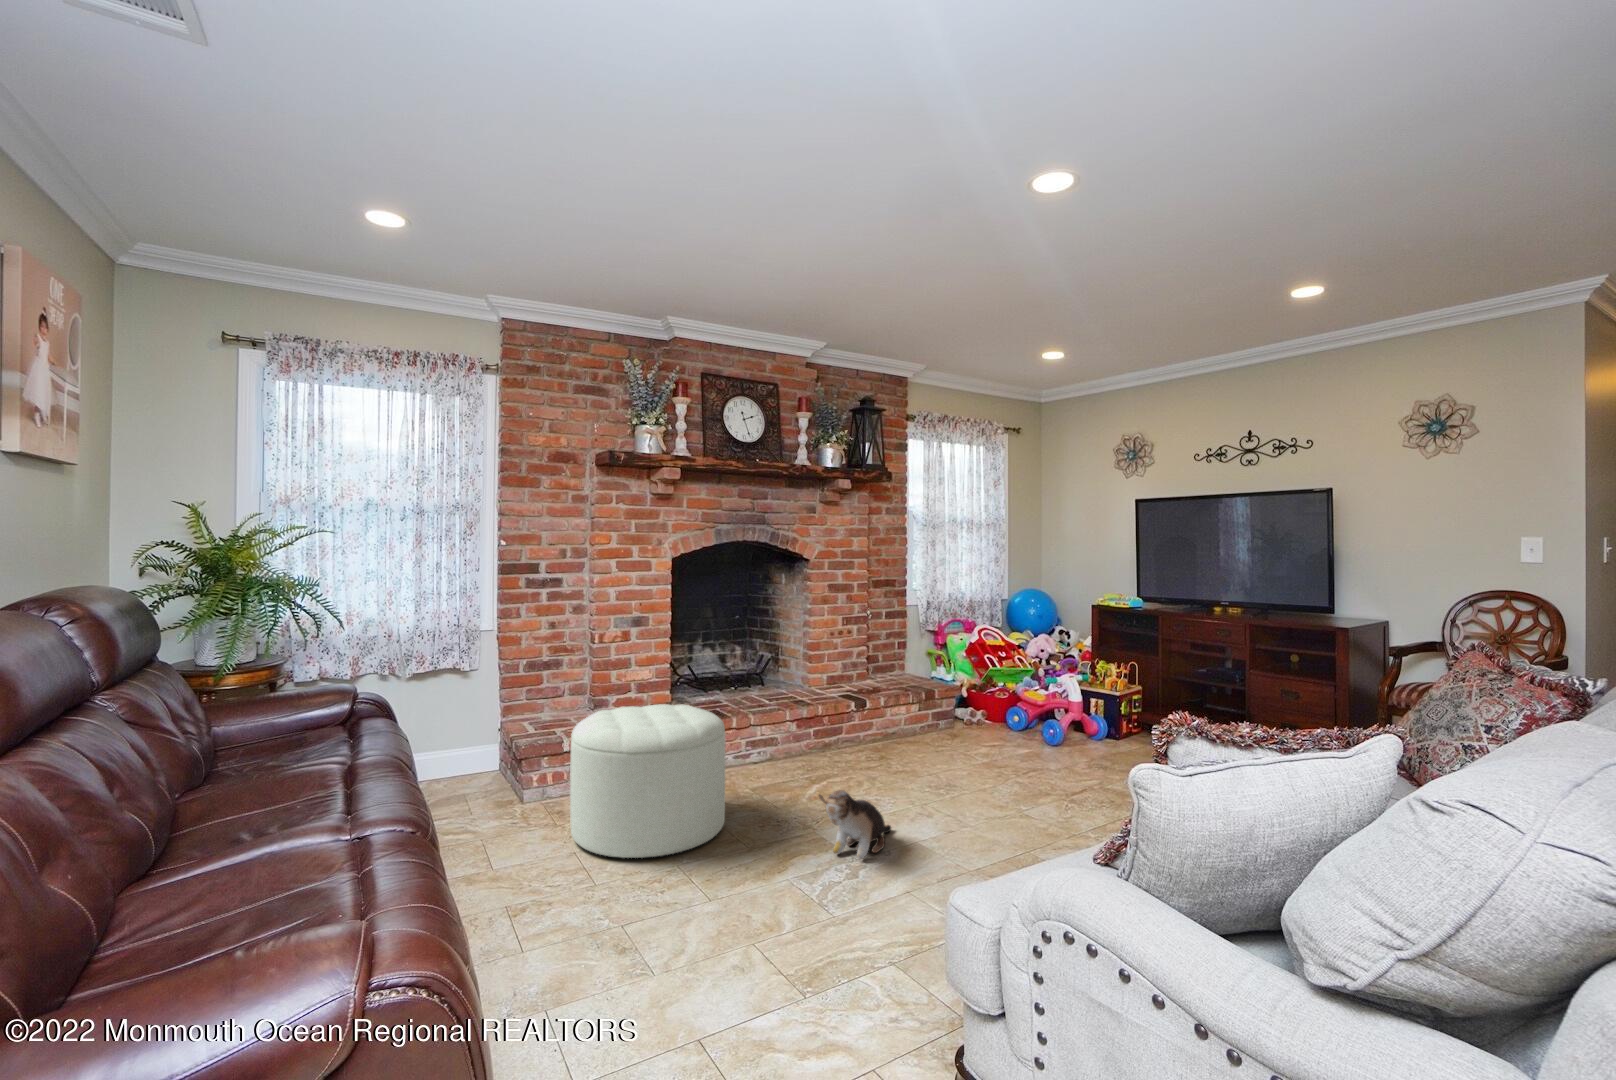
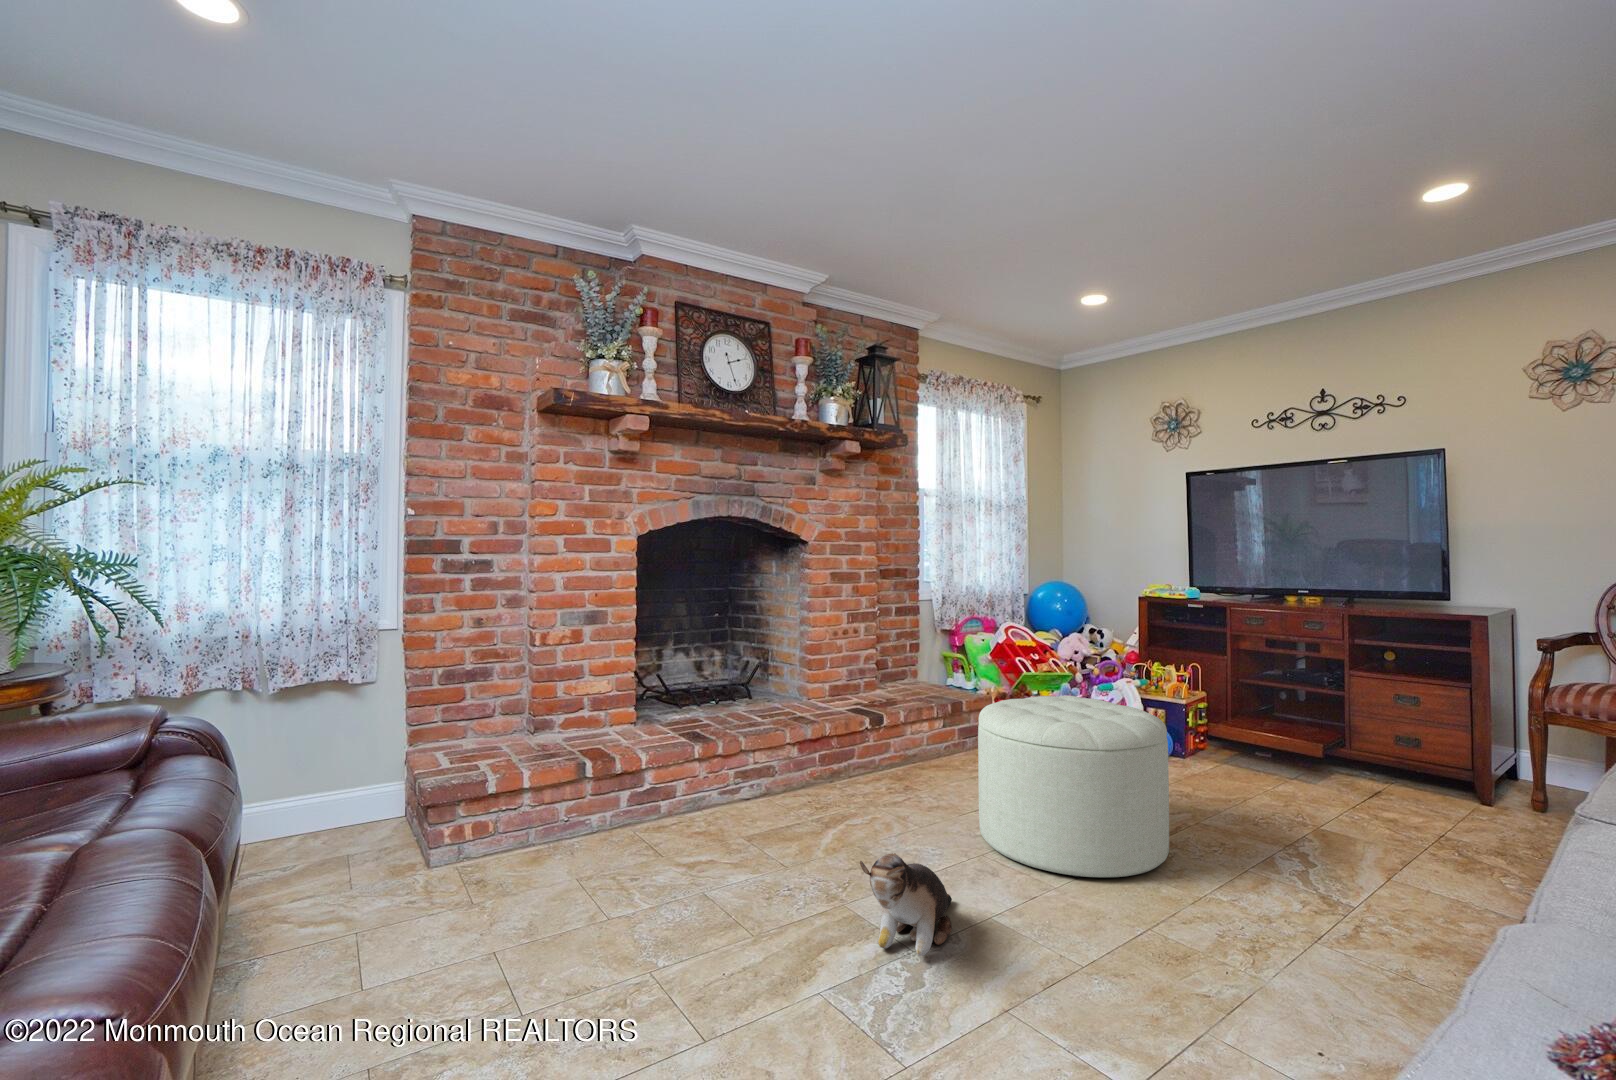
ottoman: present [570,705,725,858] -> present [978,696,1169,877]

